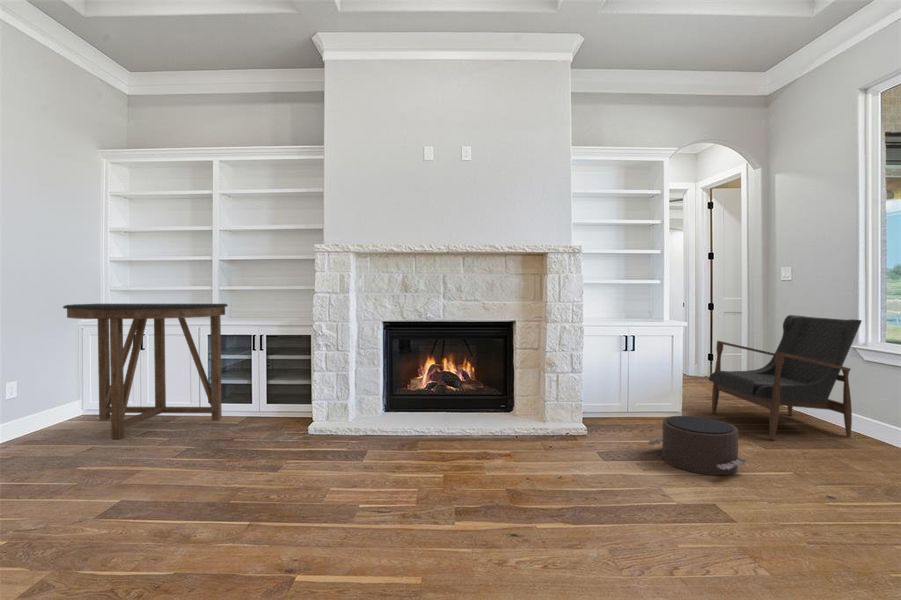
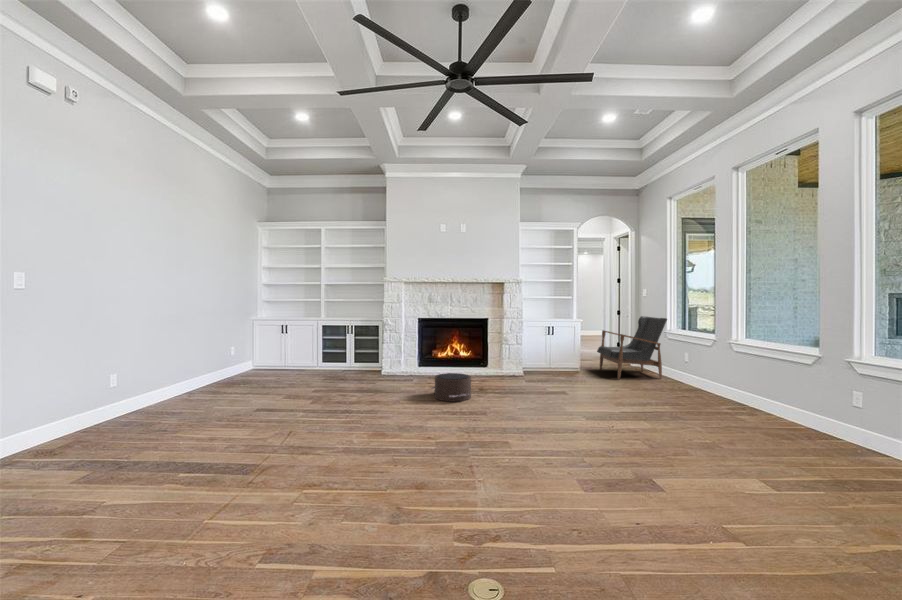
console table: present [63,304,228,439] -> none [255,308,335,376]
pouf: present [648,416,746,475] -> present [432,373,471,402]

